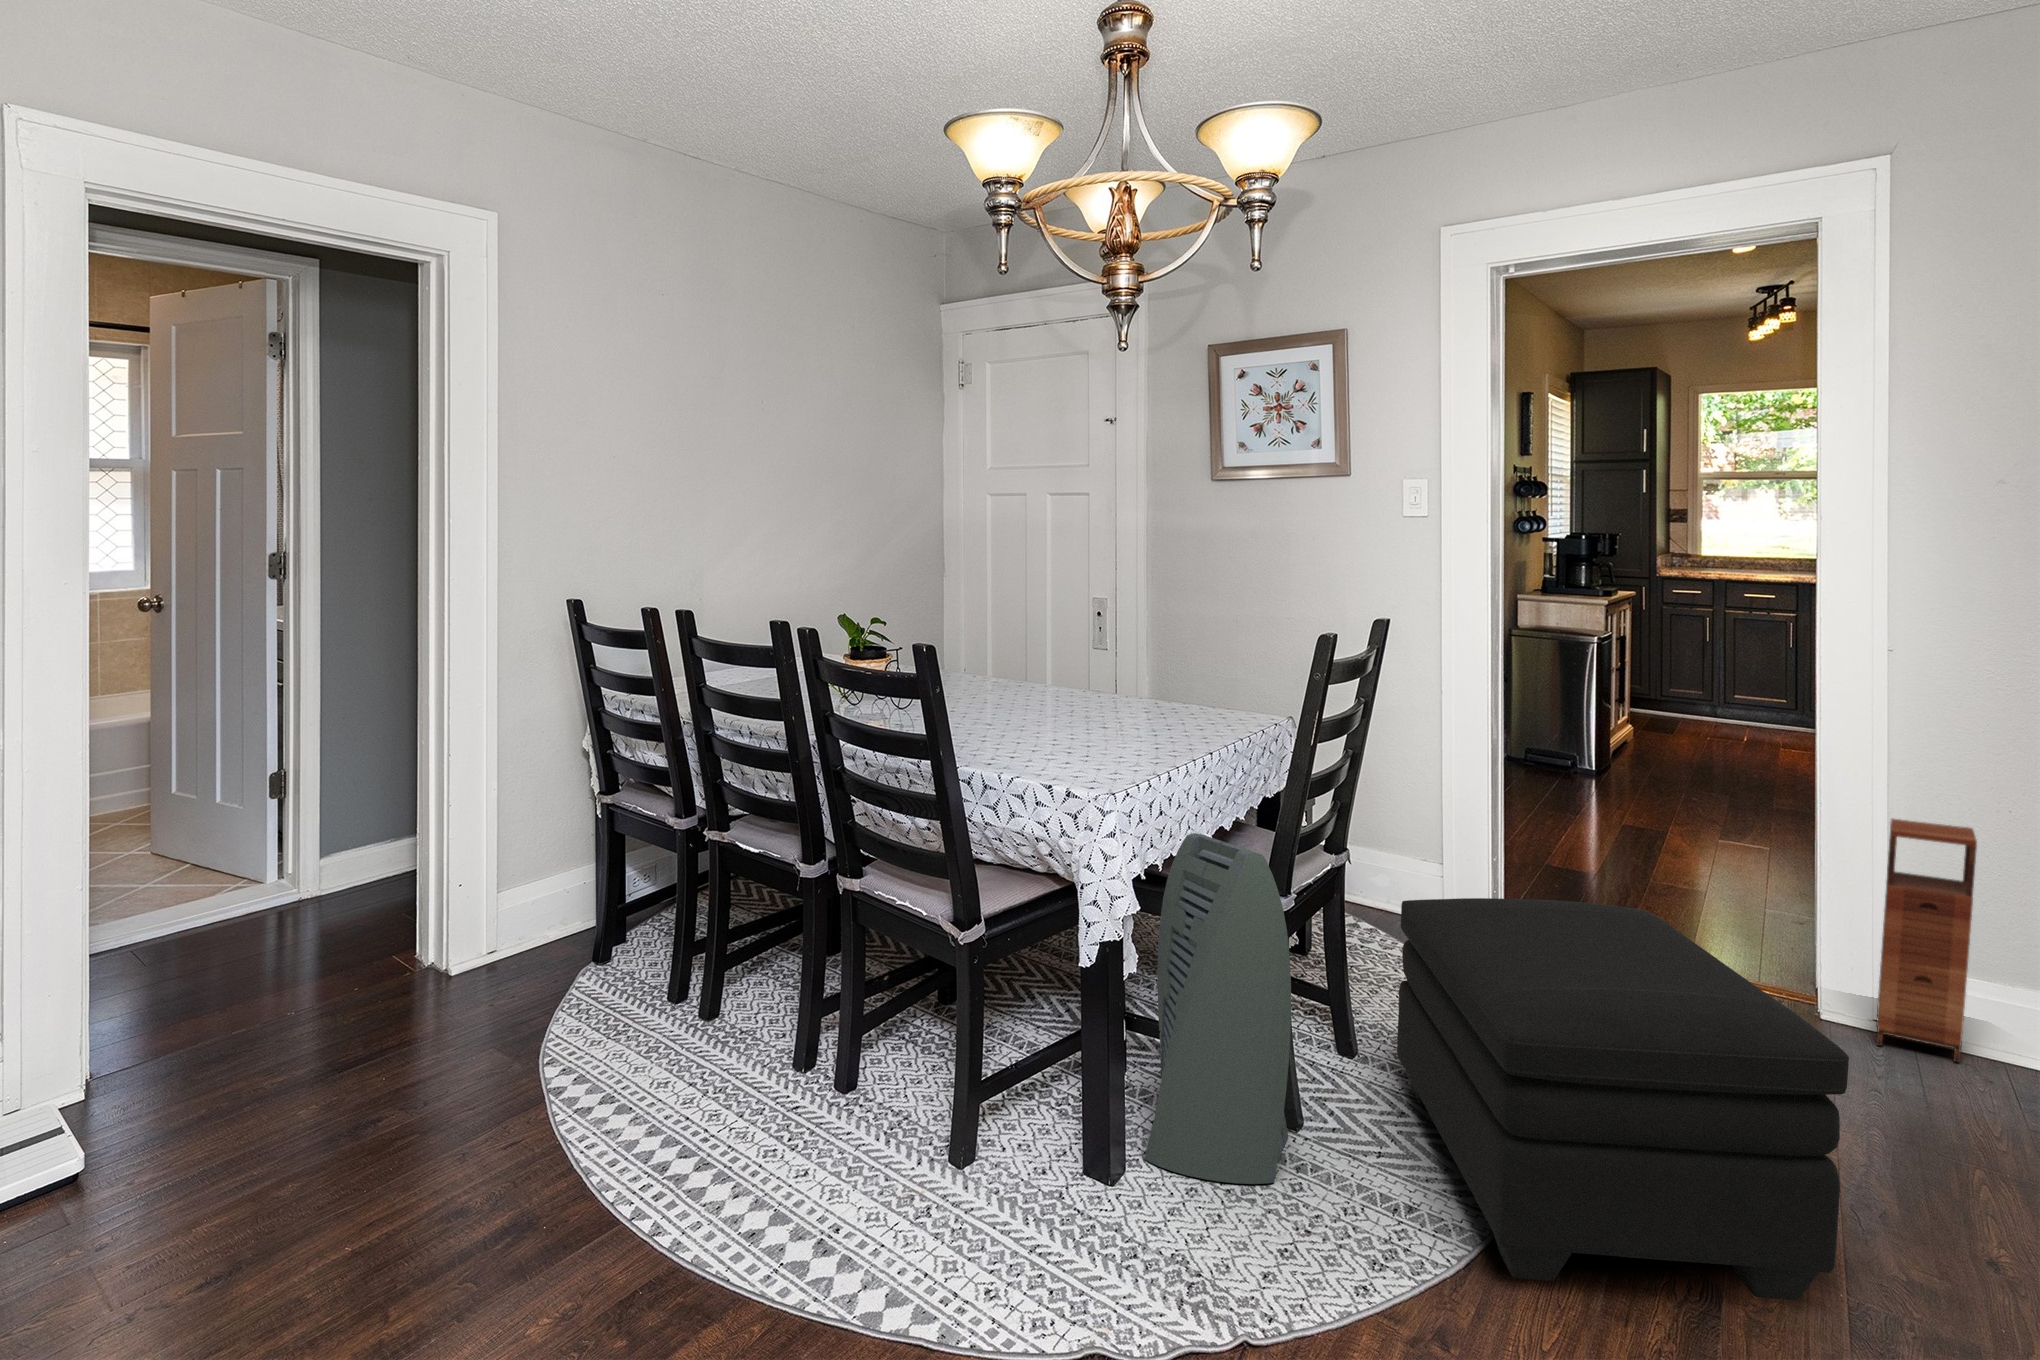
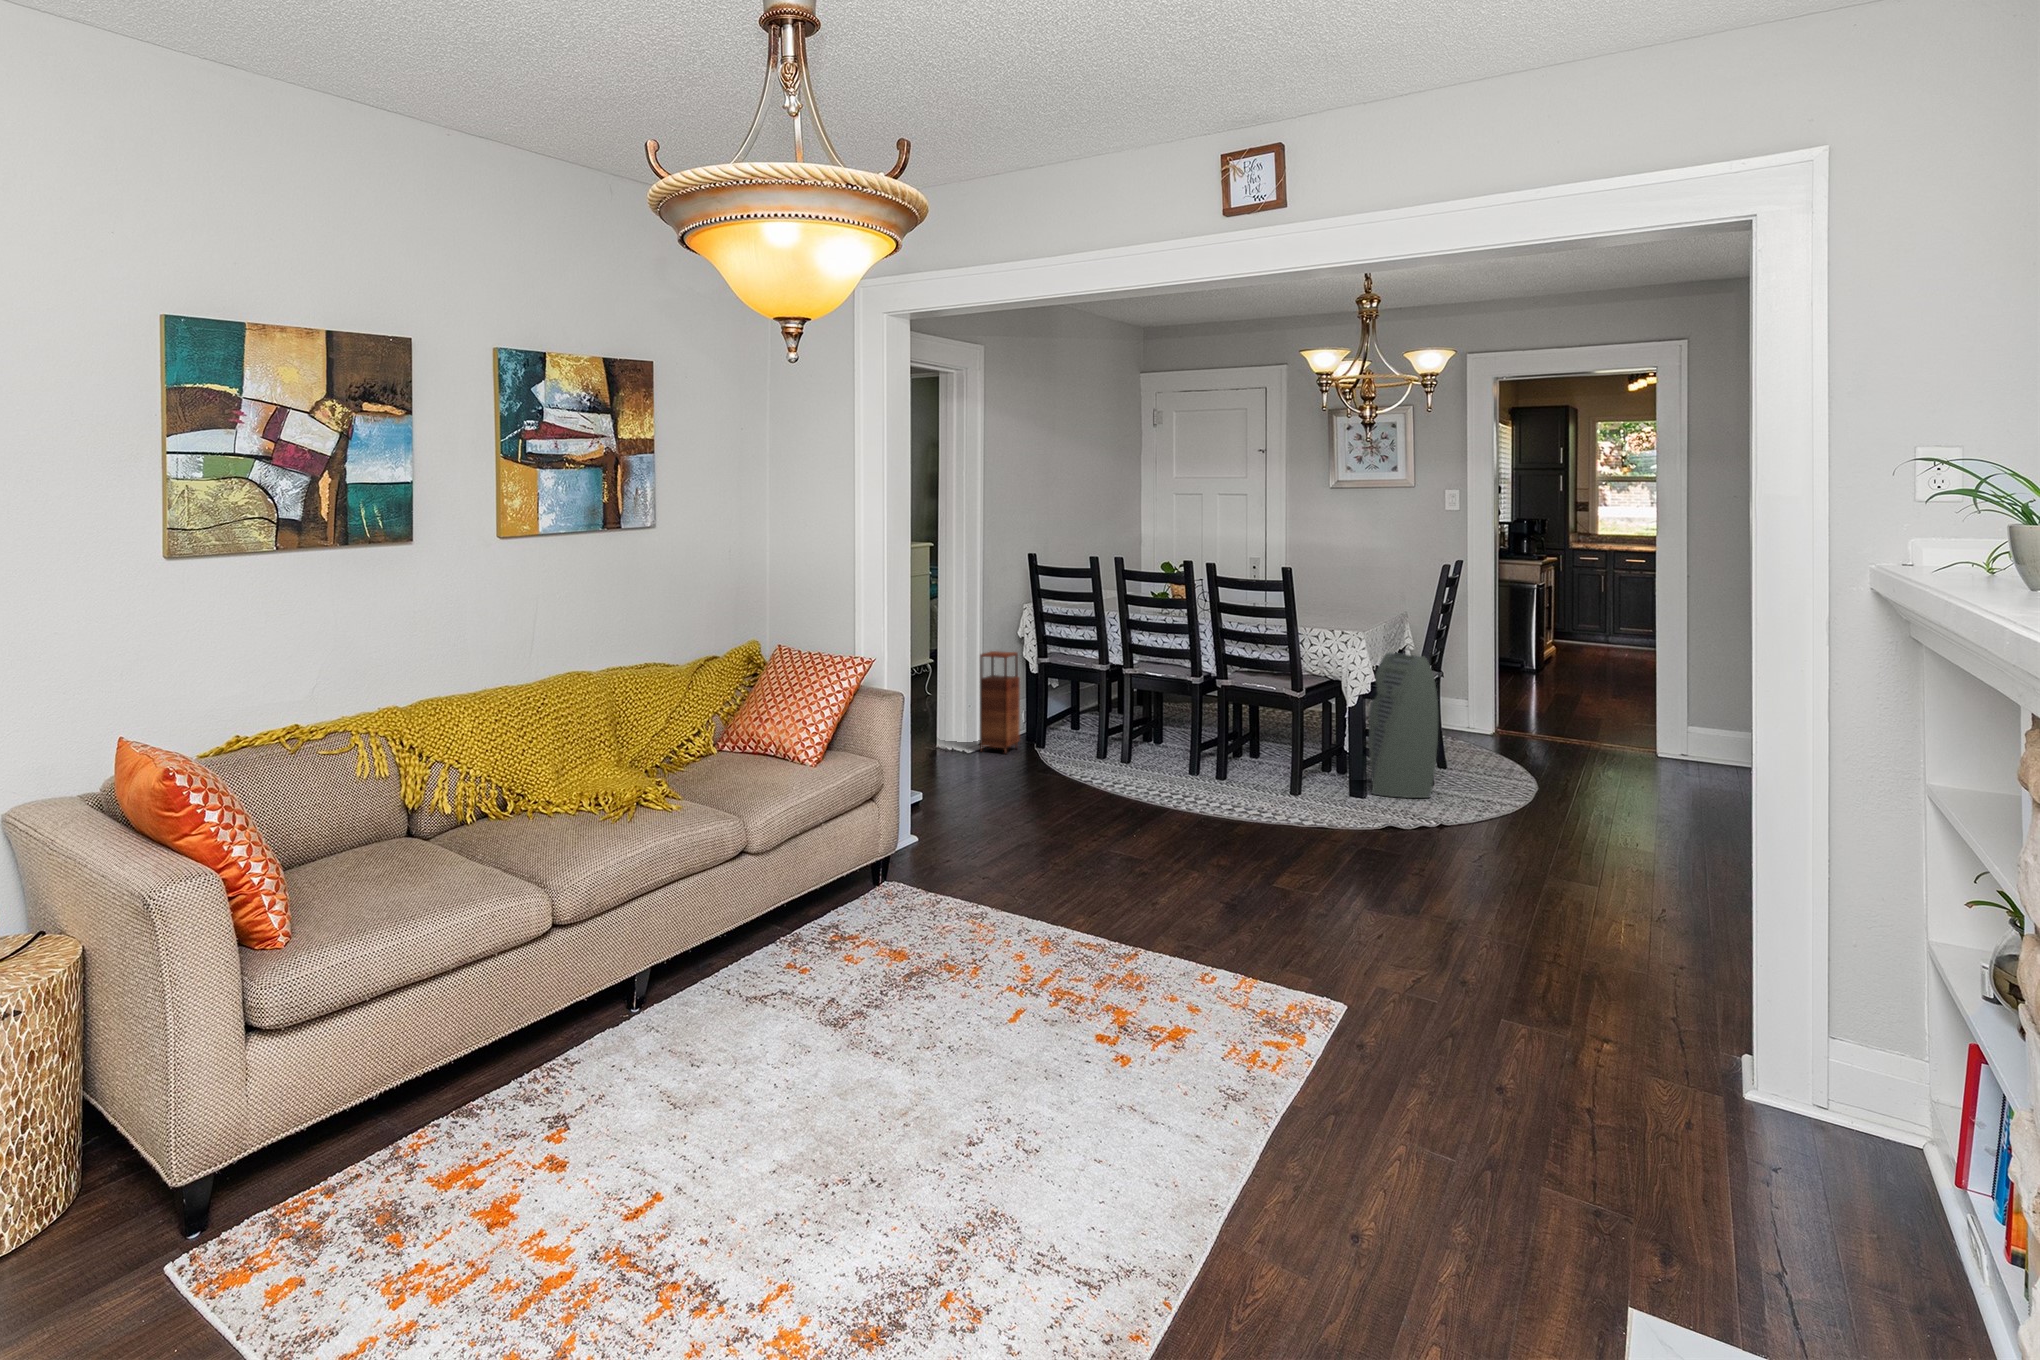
storage cabinet: present [1876,819,1977,1062] -> present [980,651,1020,753]
ottoman: present [1397,898,1849,1300] -> none [1470,685,1663,814]

